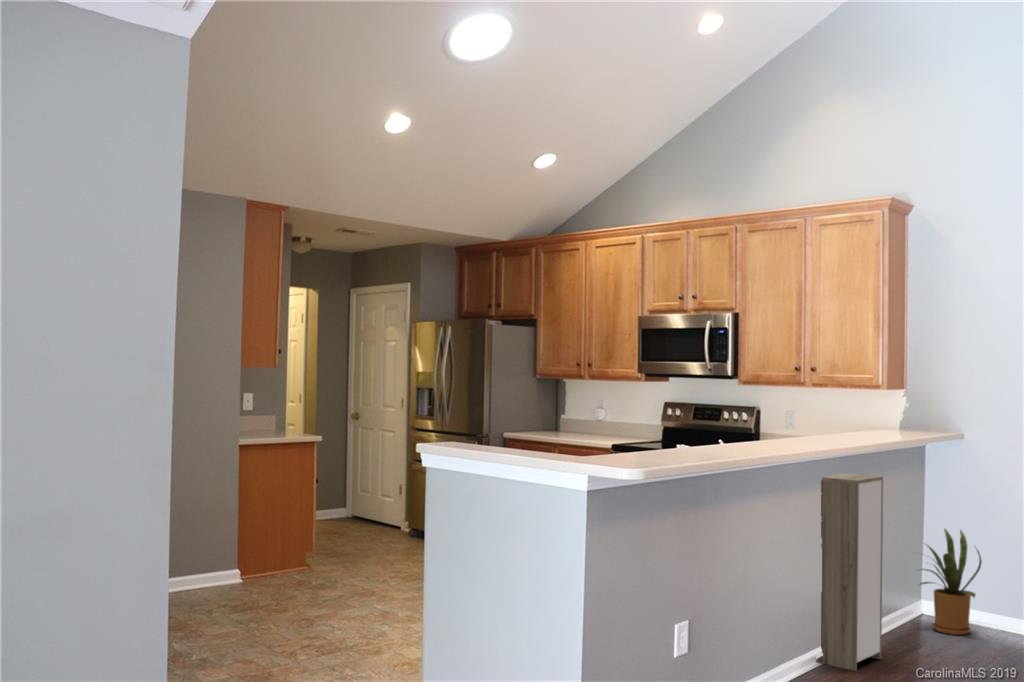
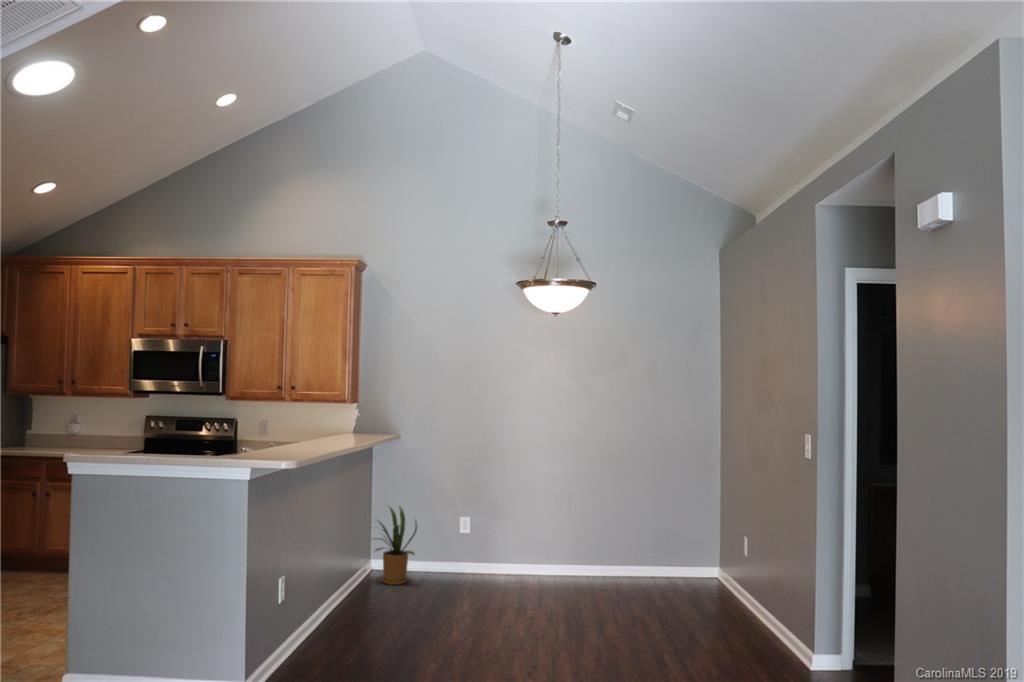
storage cabinet: present [816,473,883,671] -> none [318,474,368,634]

